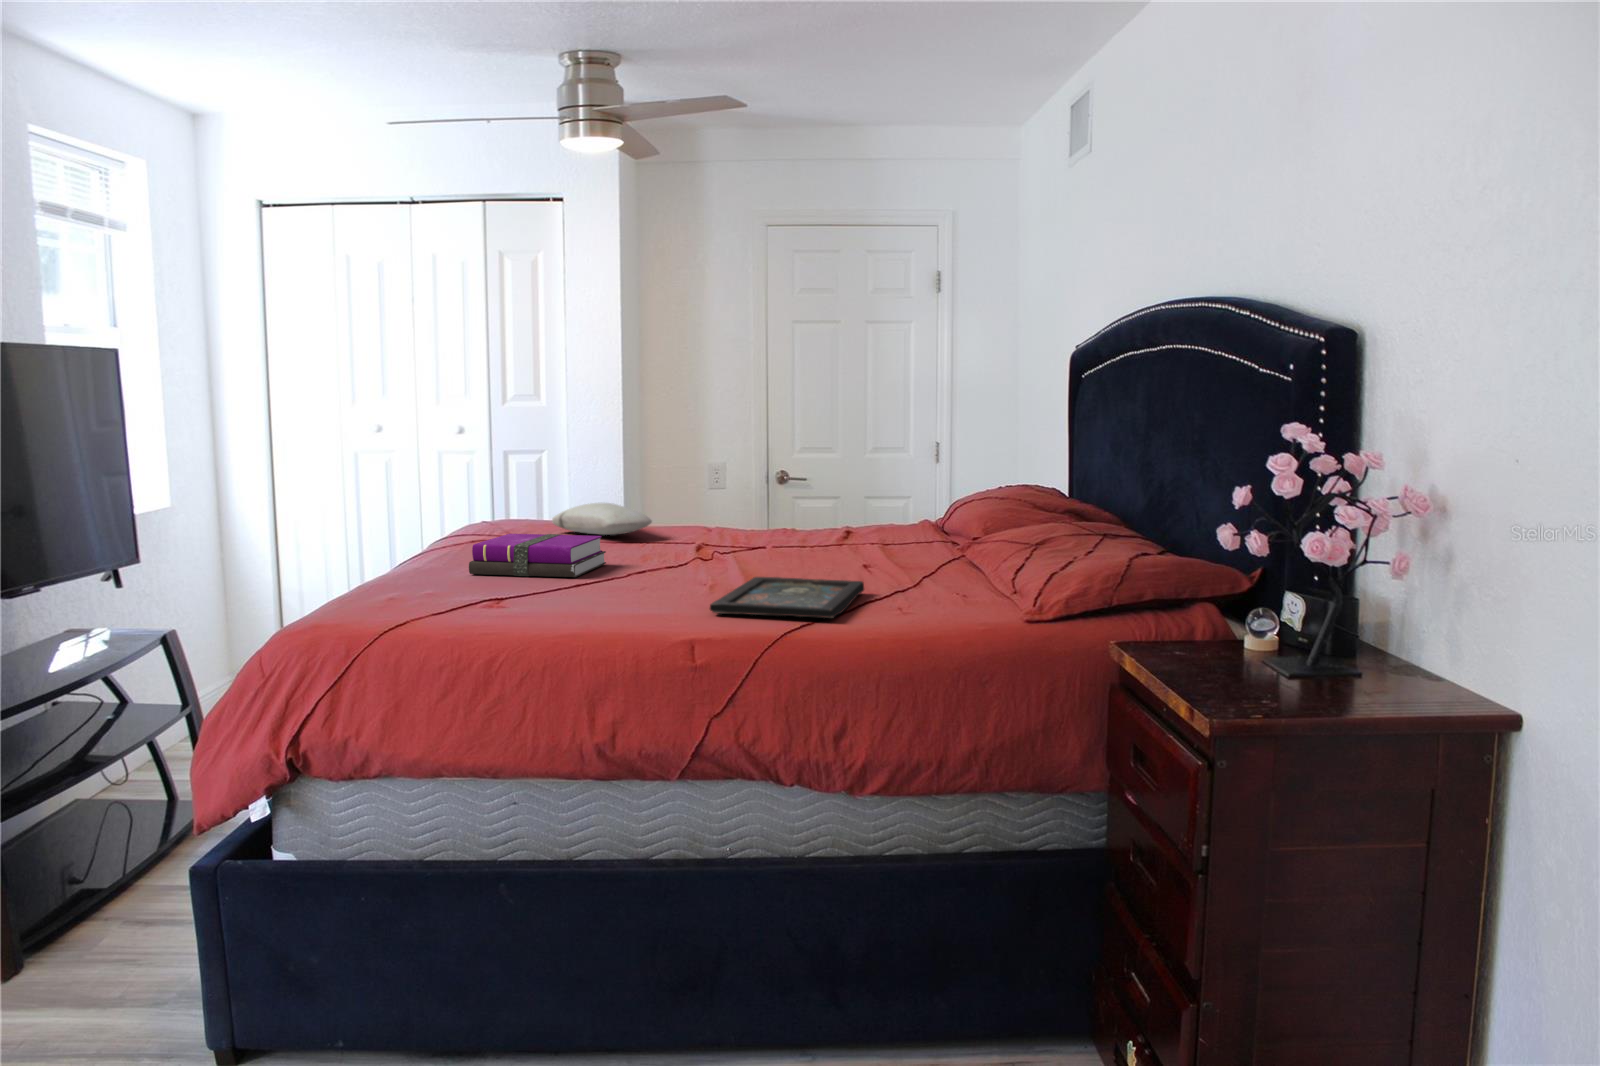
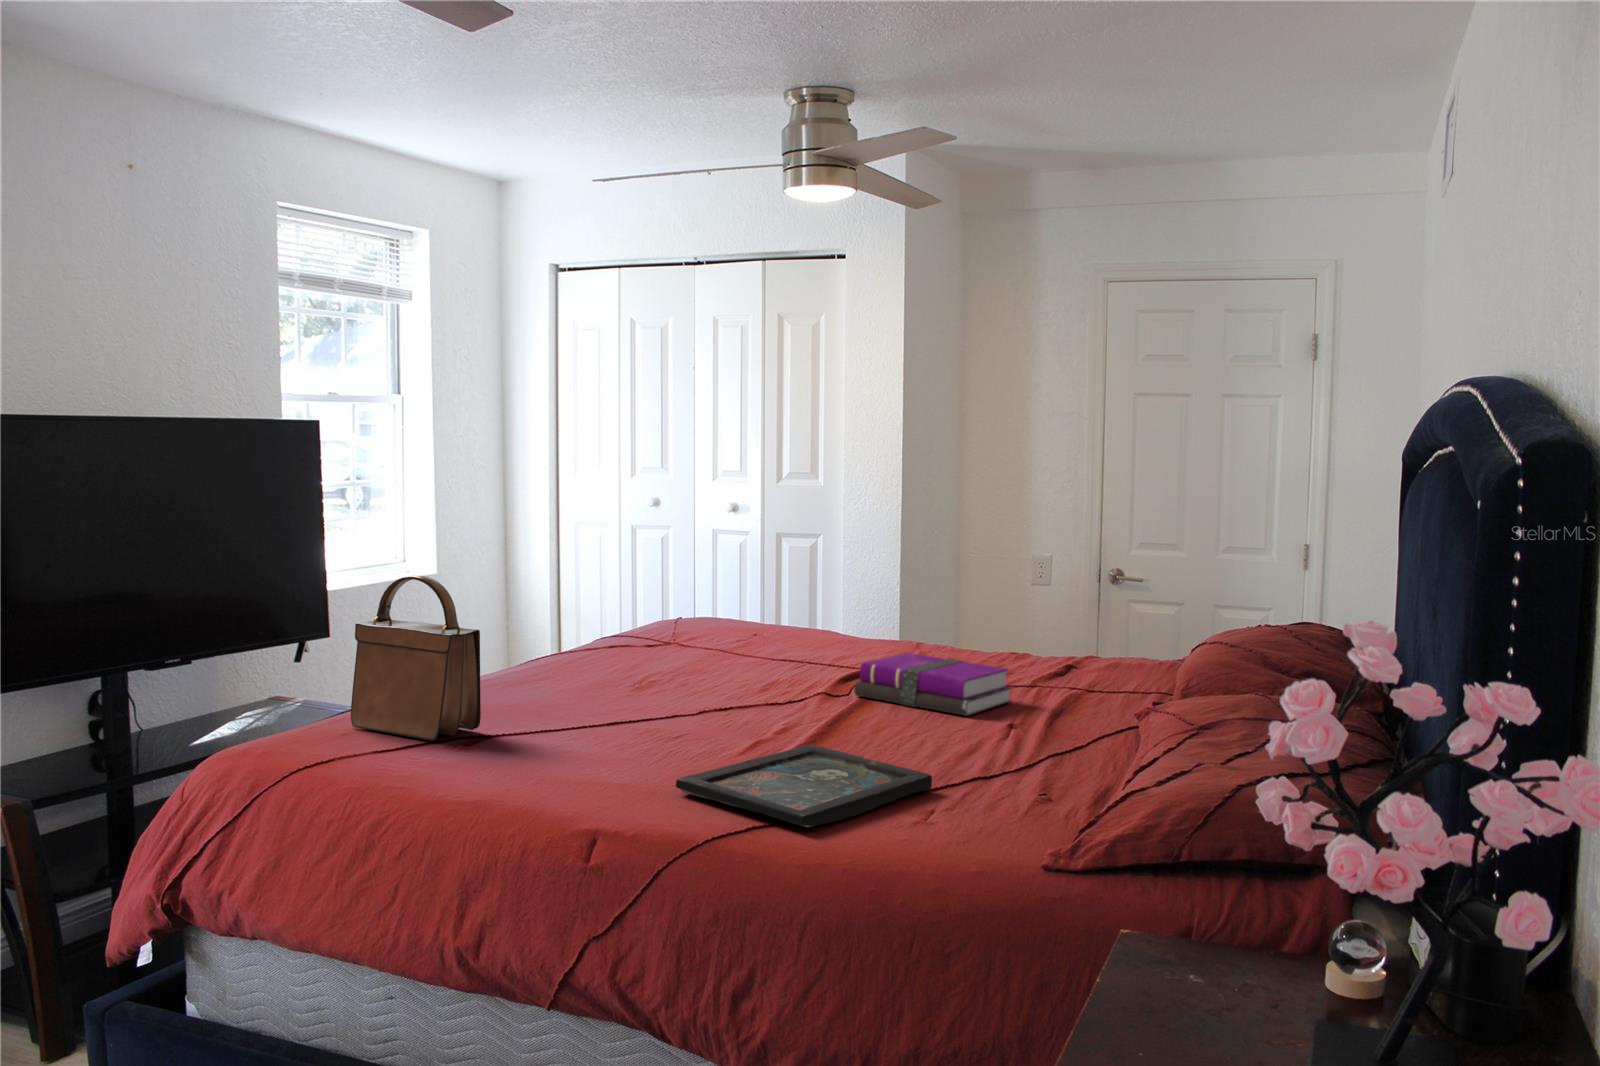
handbag: none [369,476,487,612] -> present [351,576,481,741]
pillow: present [552,503,652,535] -> none [729,616,822,658]
notebook: present [469,534,606,577] -> present [854,653,1011,716]

